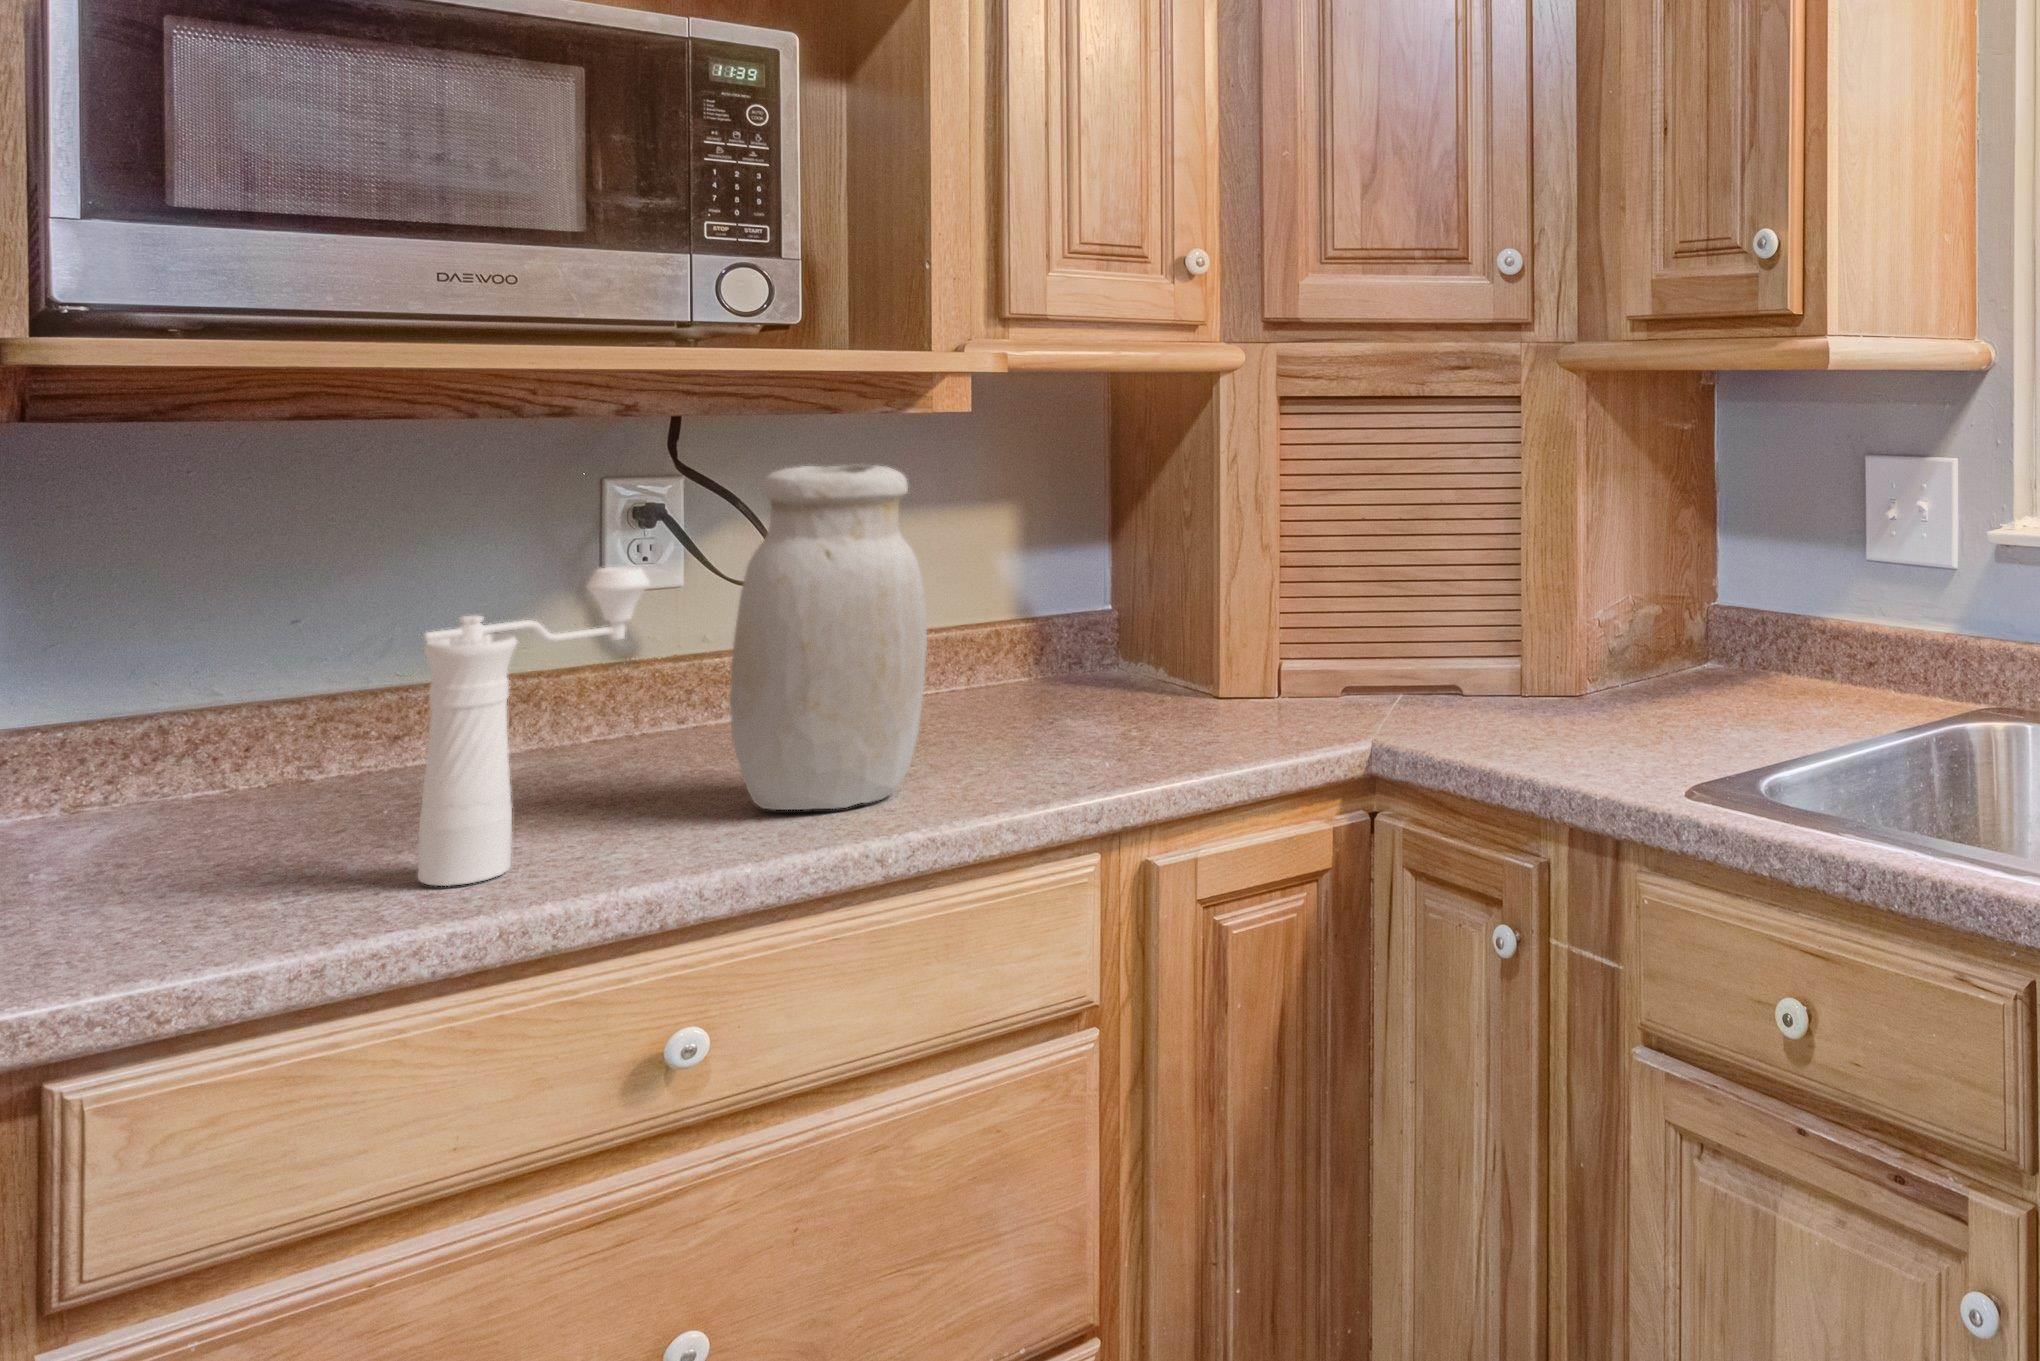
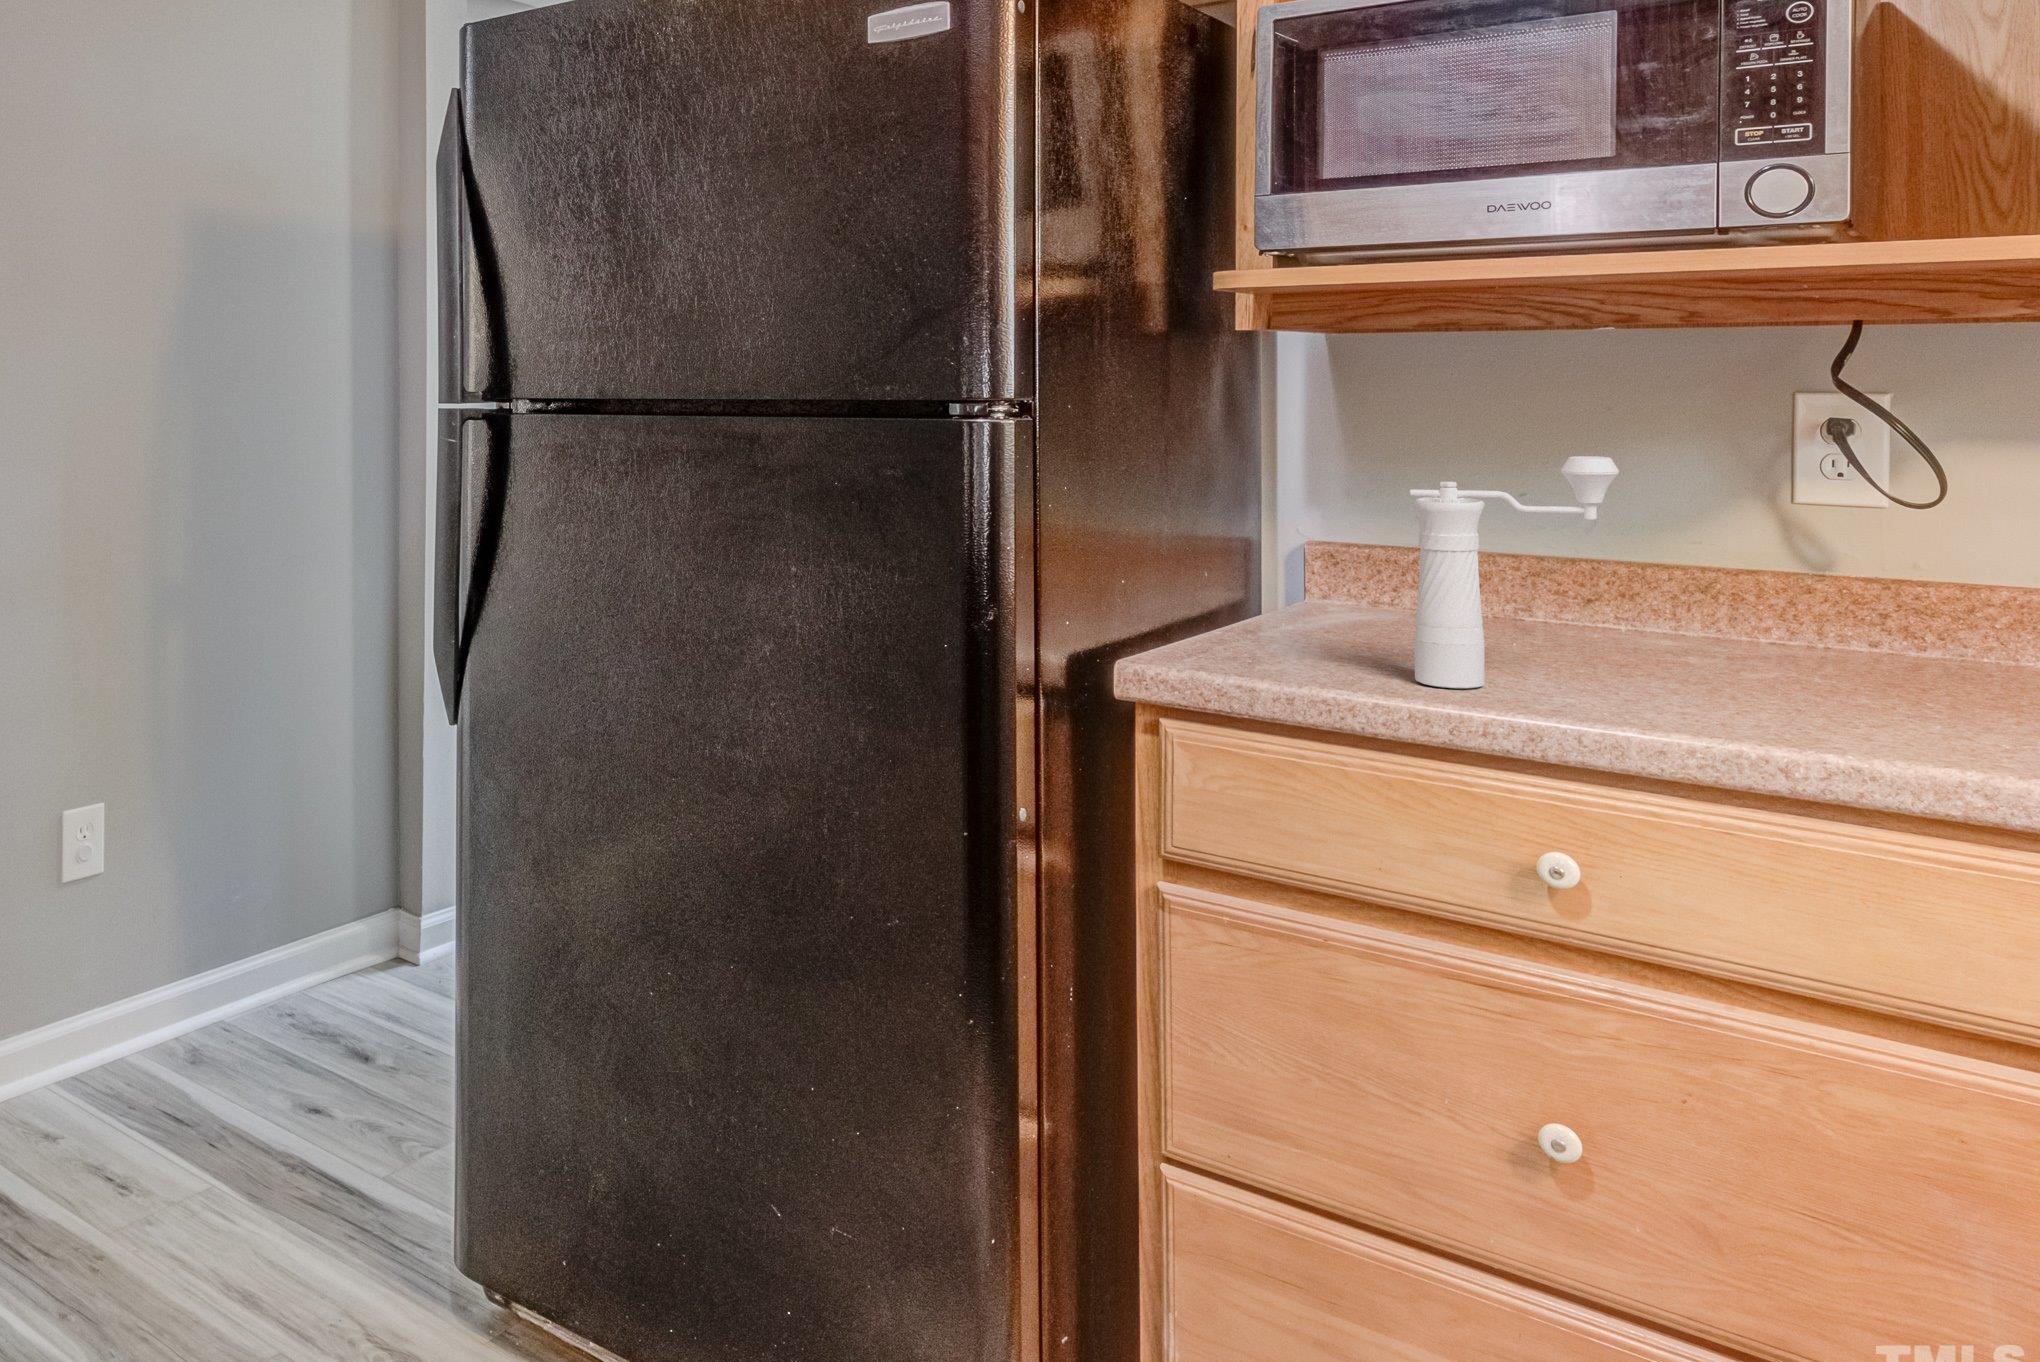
jar: present [730,465,927,810] -> none [1709,371,1943,728]

